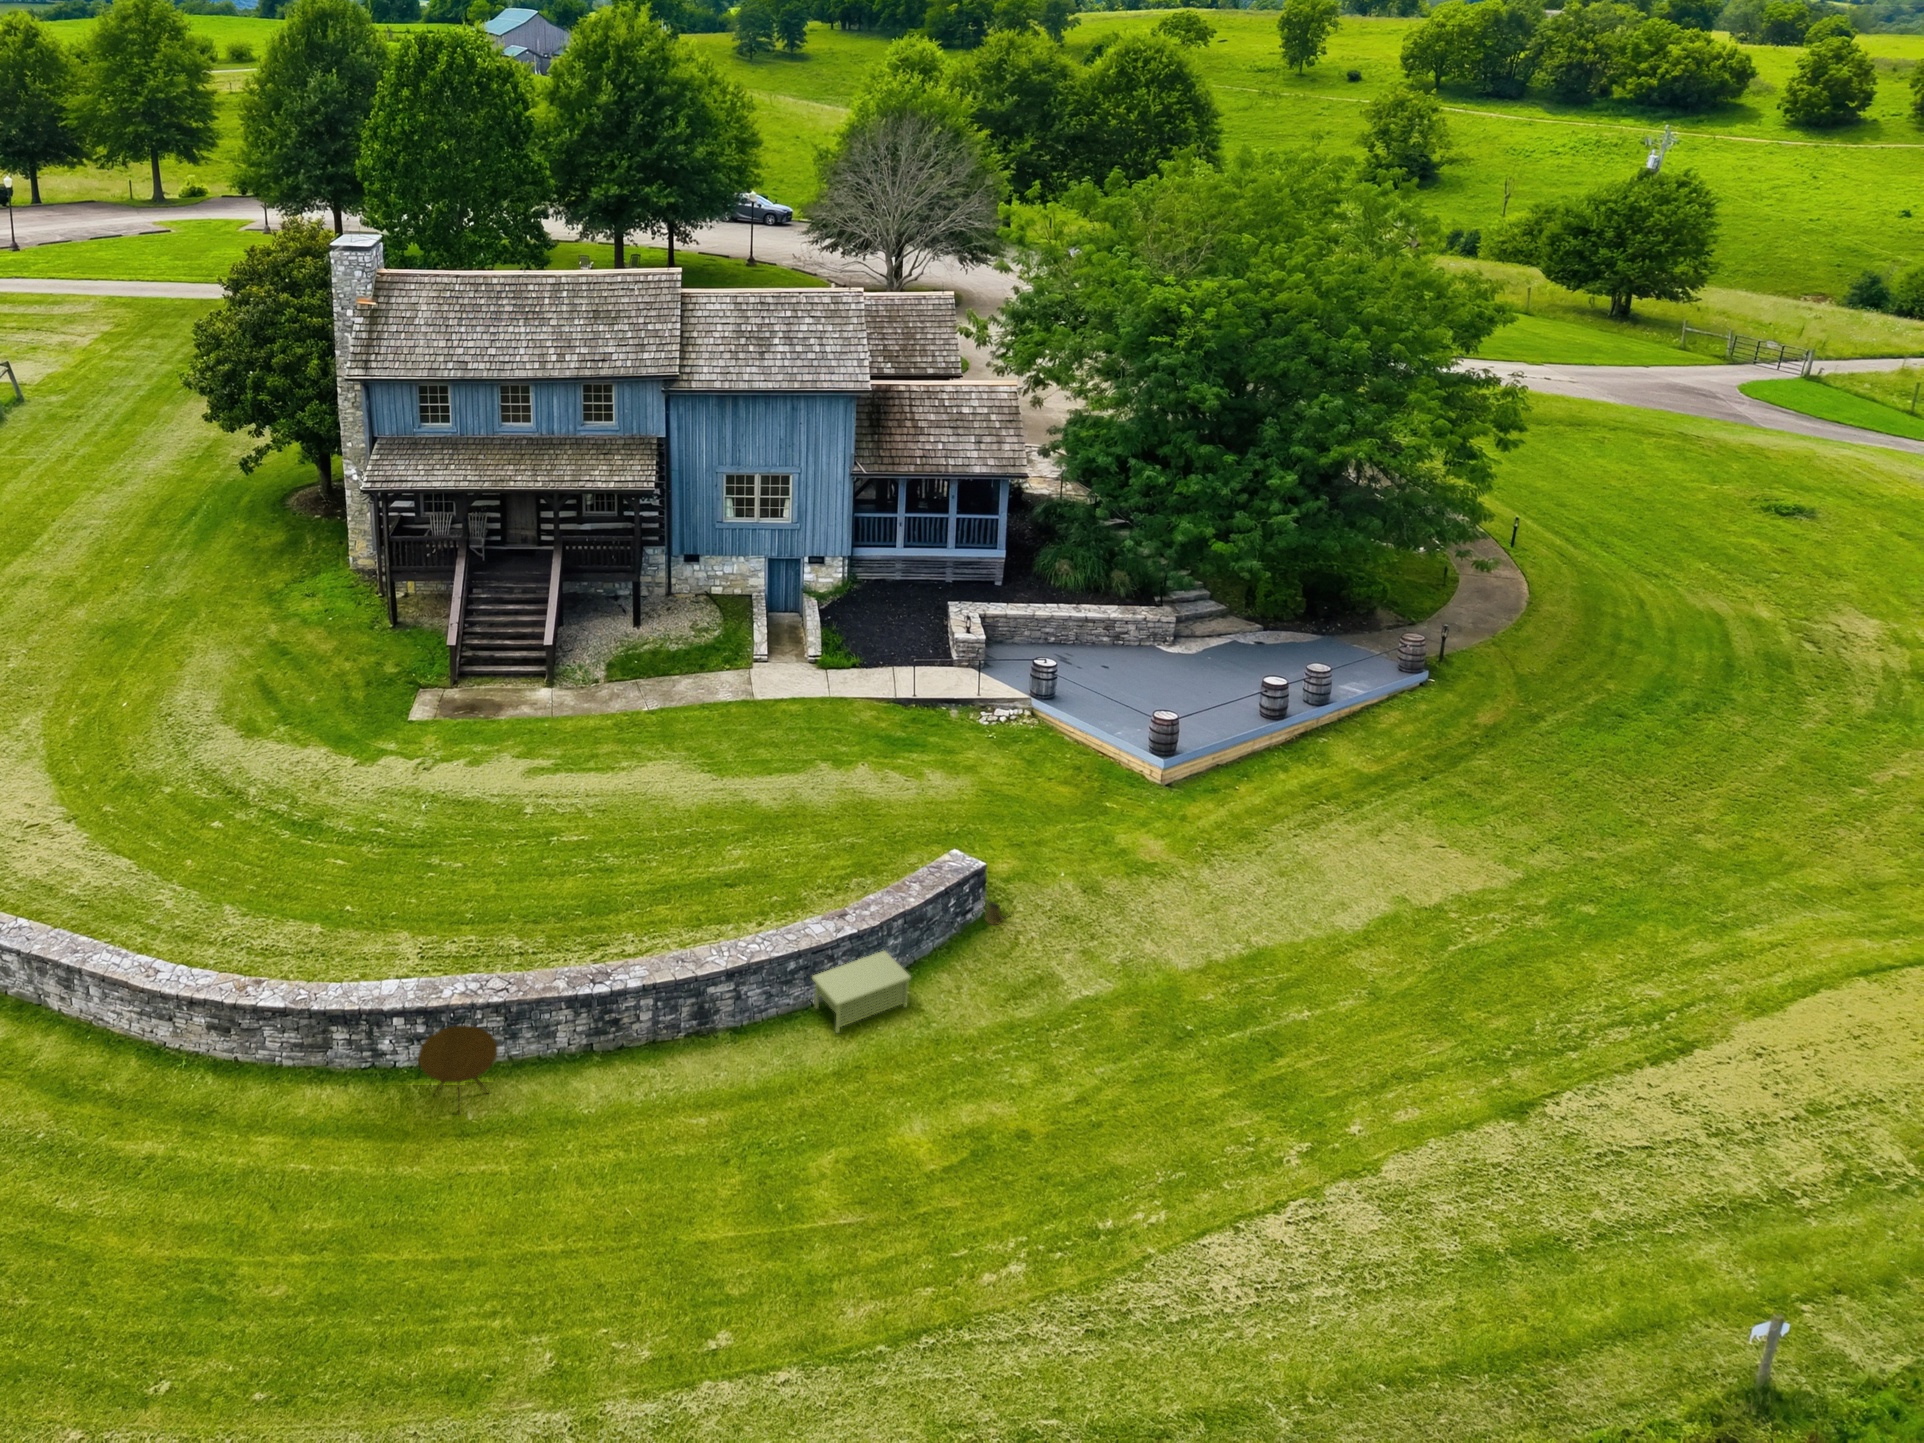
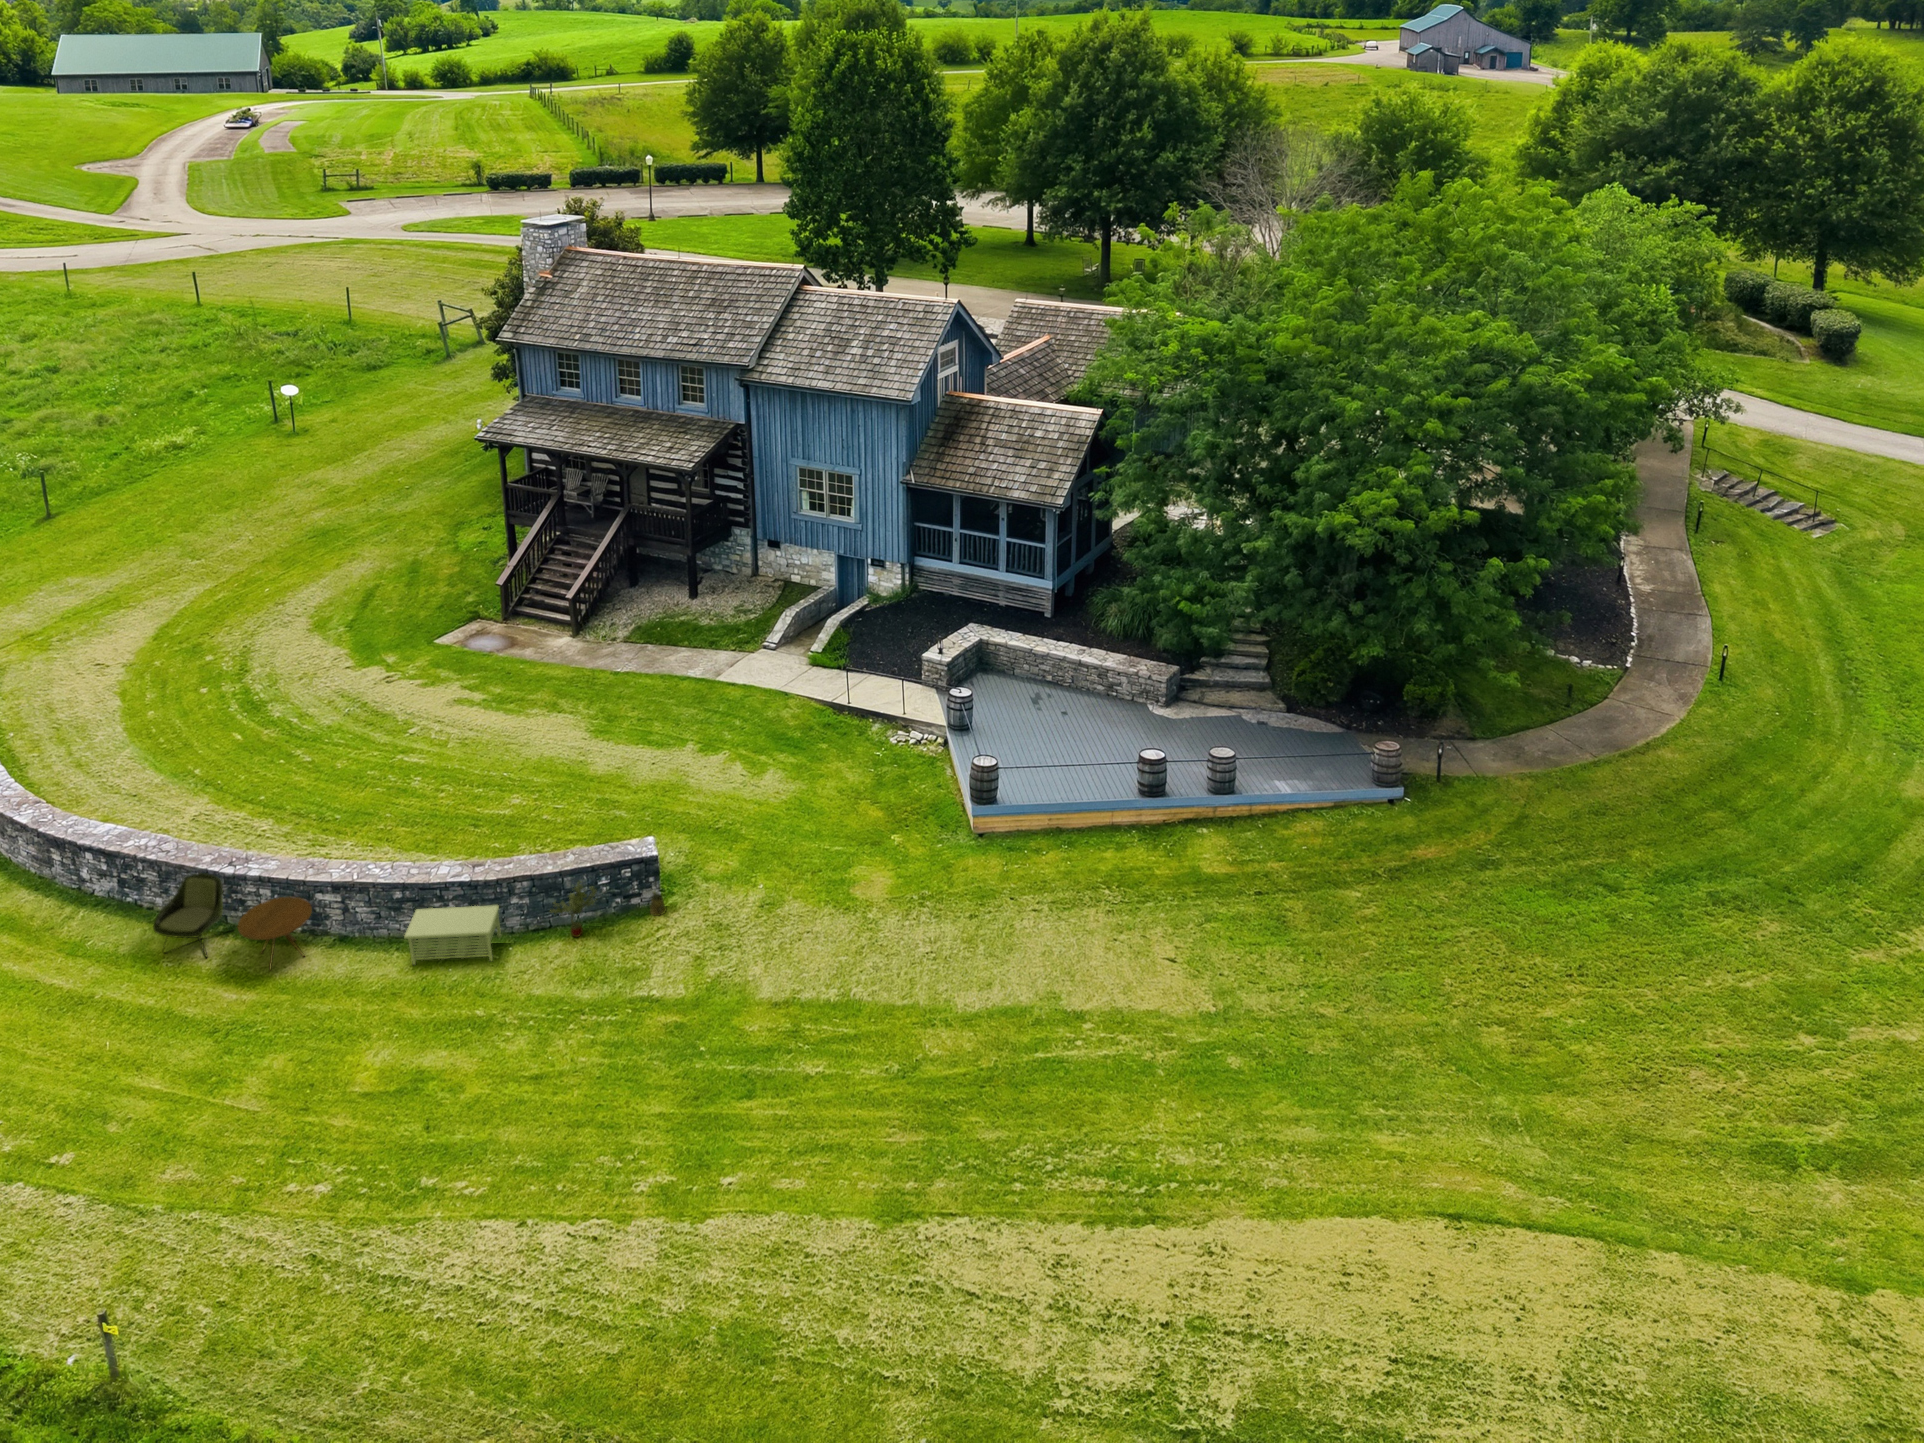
potted tree: none [933,904,974,964] -> present [550,881,596,937]
lounge chair: none [553,998,623,1101] -> present [153,873,233,957]
round table: present [418,1025,497,1095] -> present [238,896,312,969]

